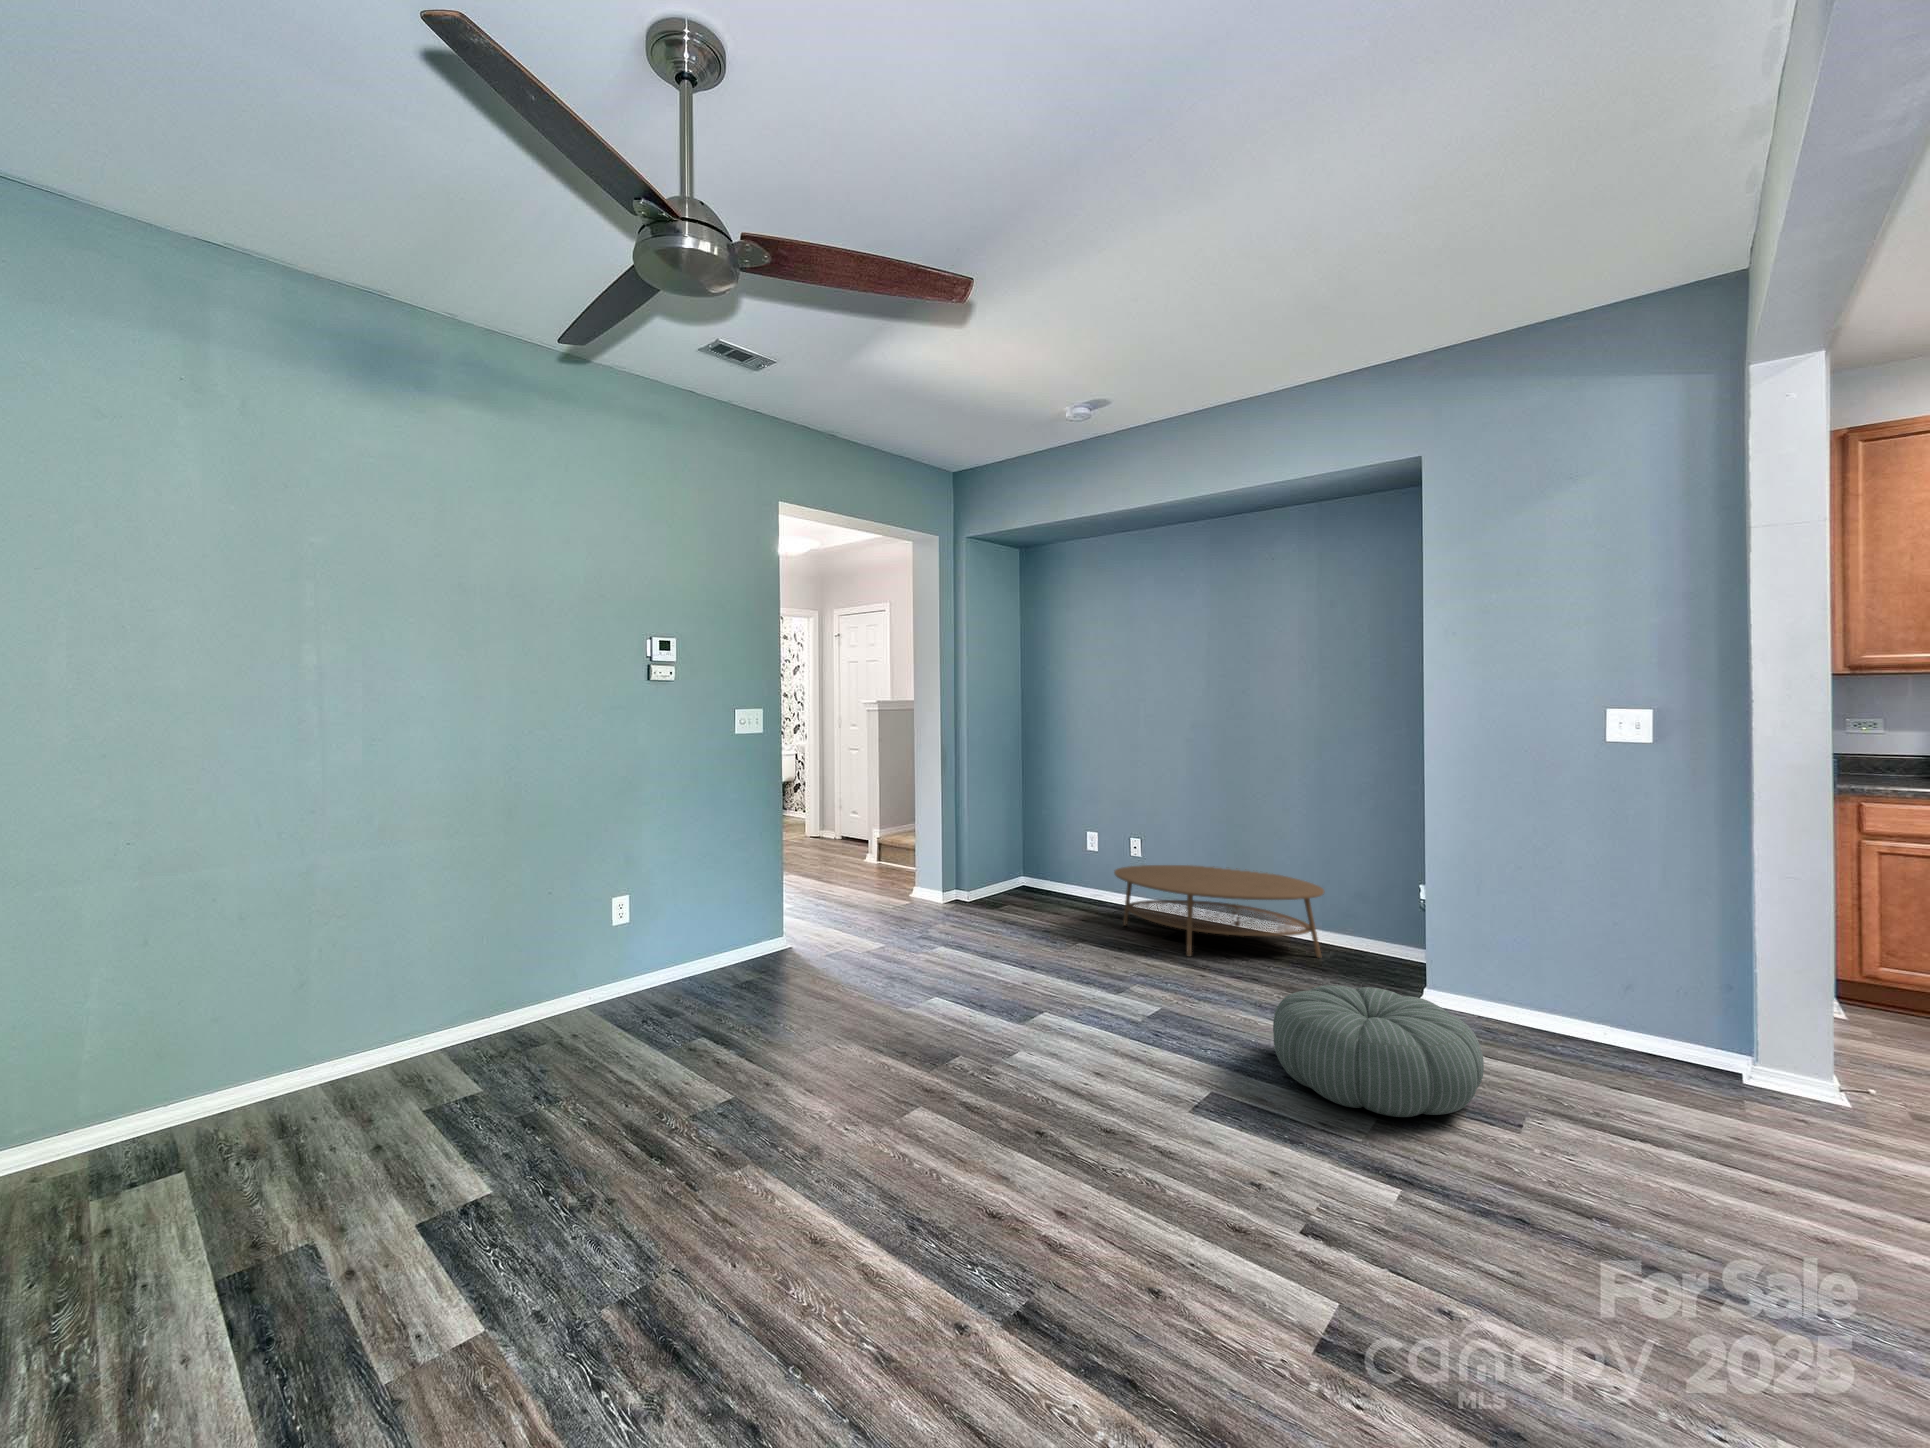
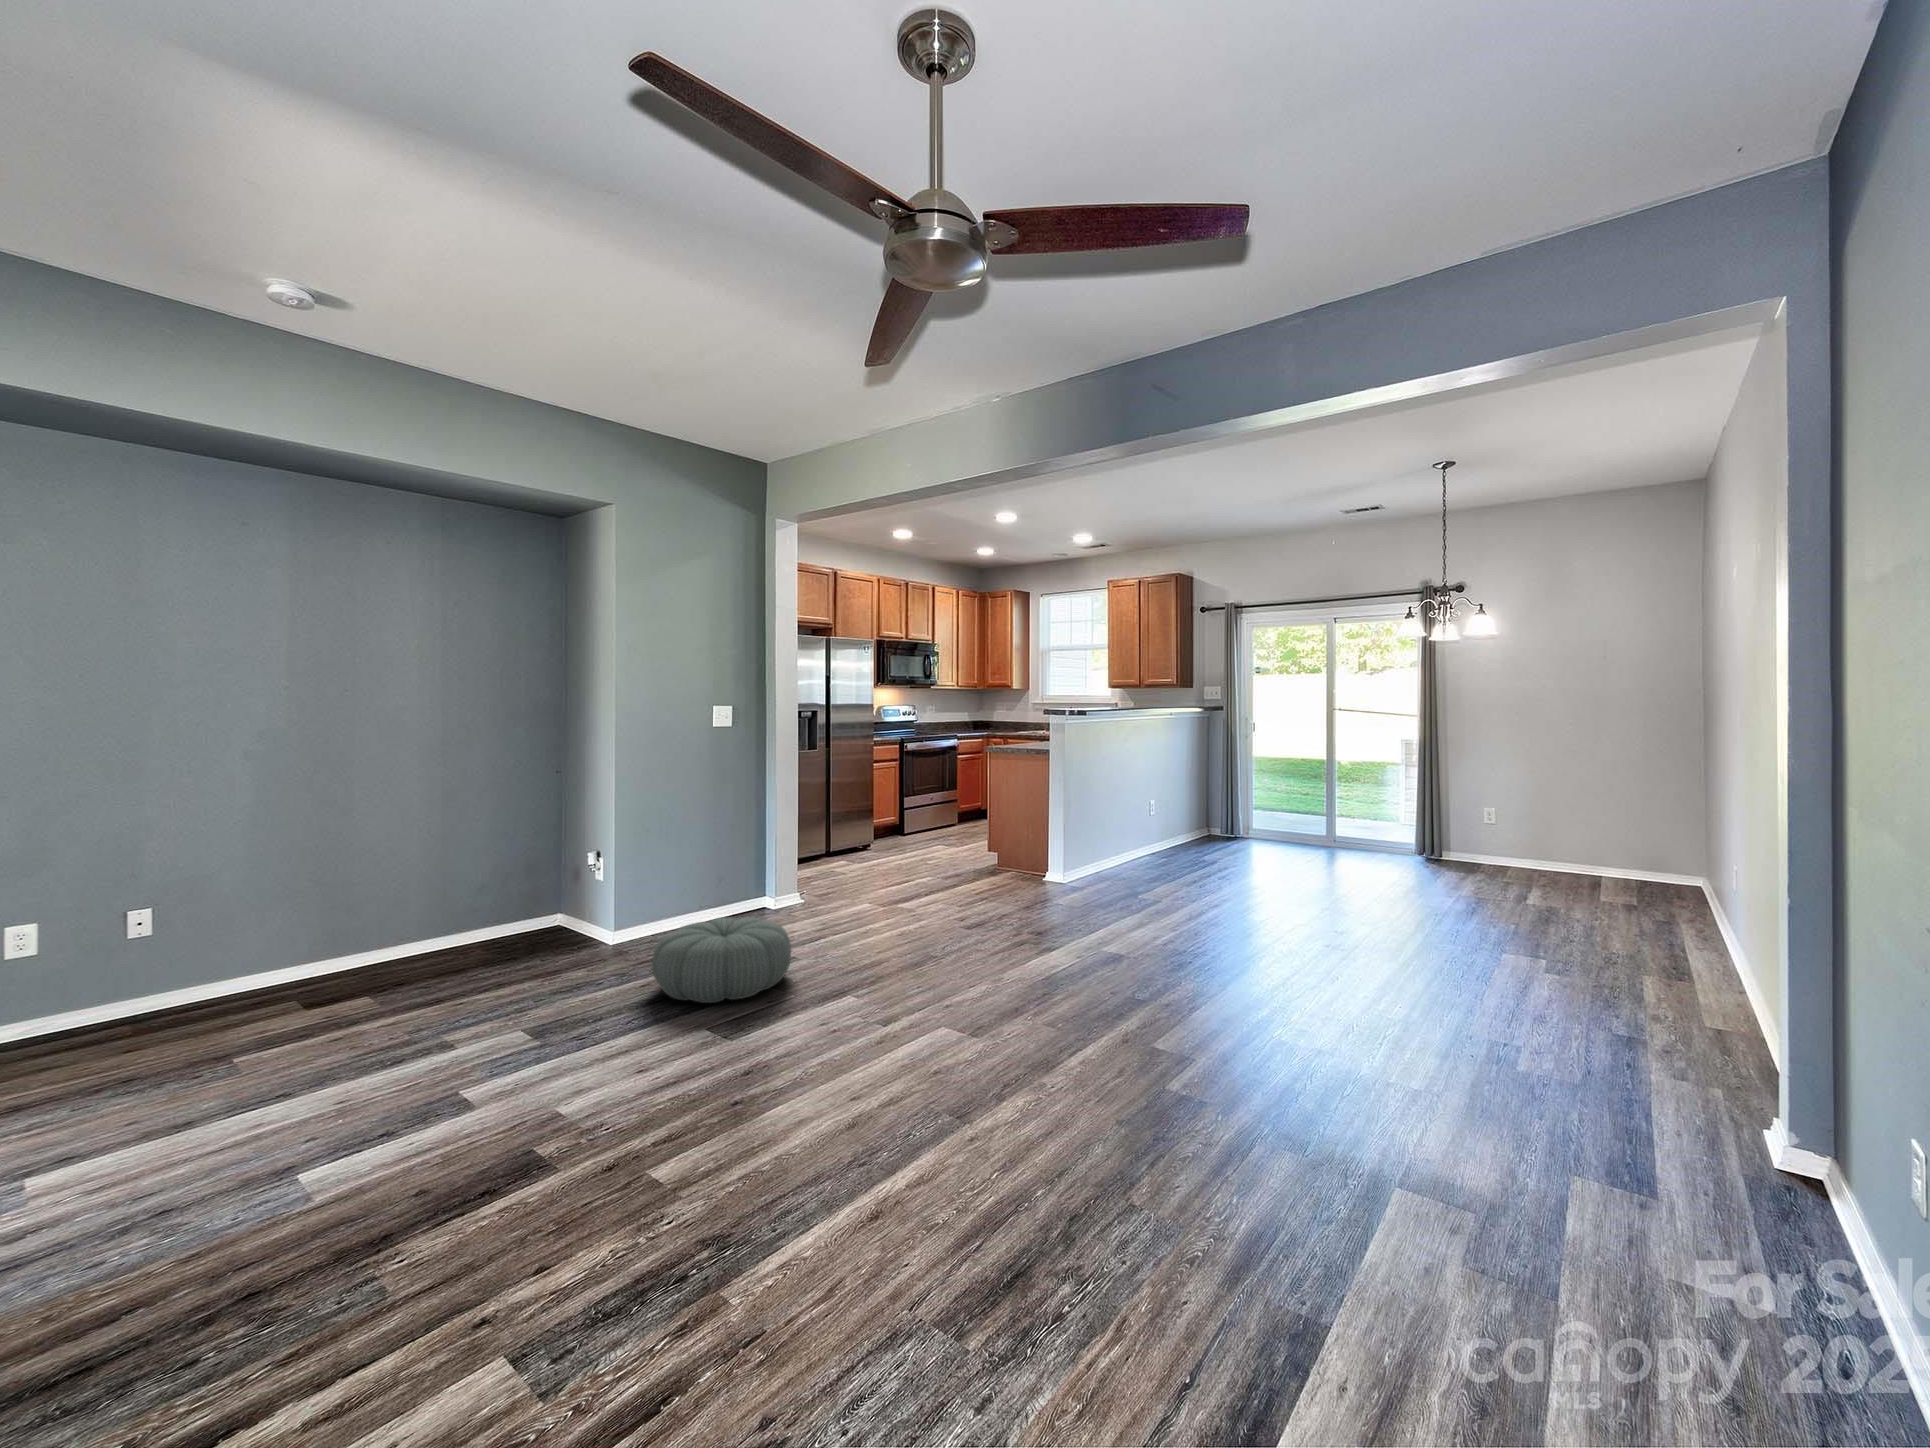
coffee table: present [1114,865,1324,958] -> none [155,895,473,1039]

